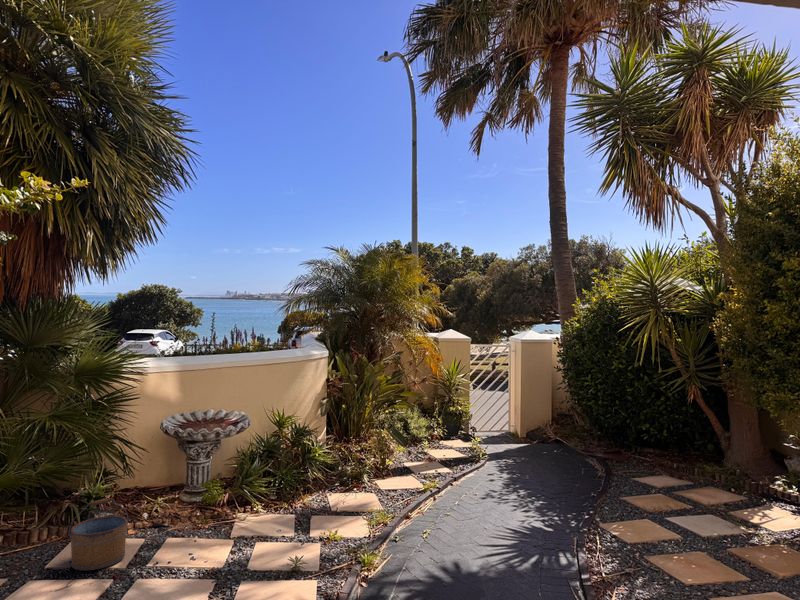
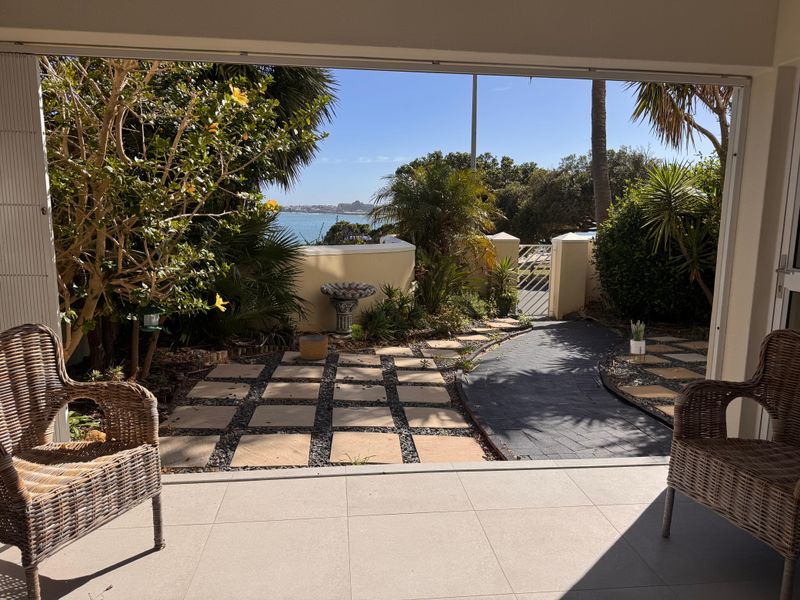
potted plant: none [634,492,661,575] -> present [629,321,645,364]

